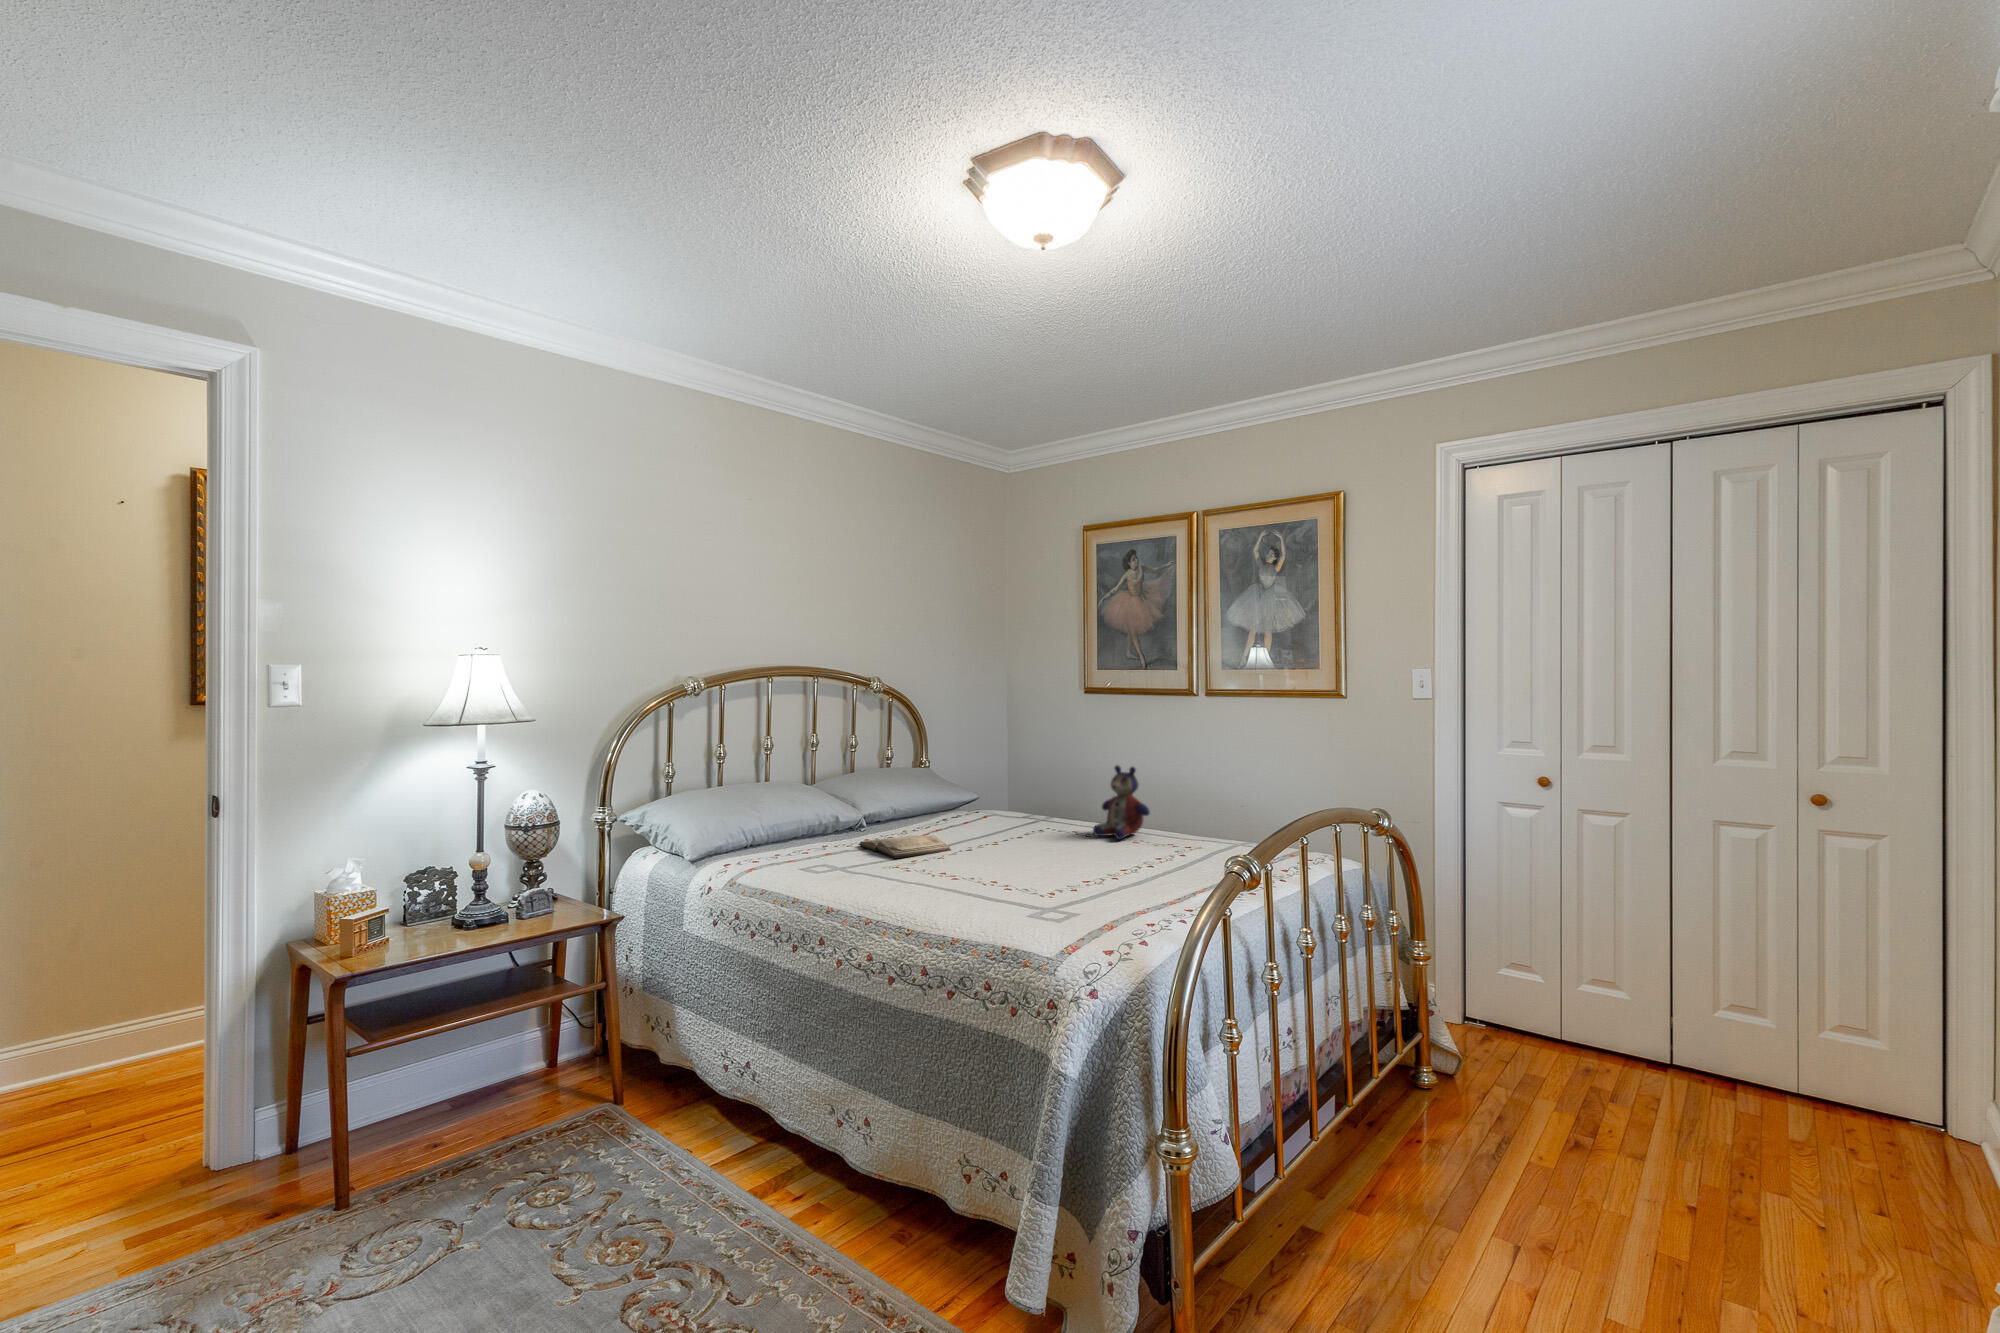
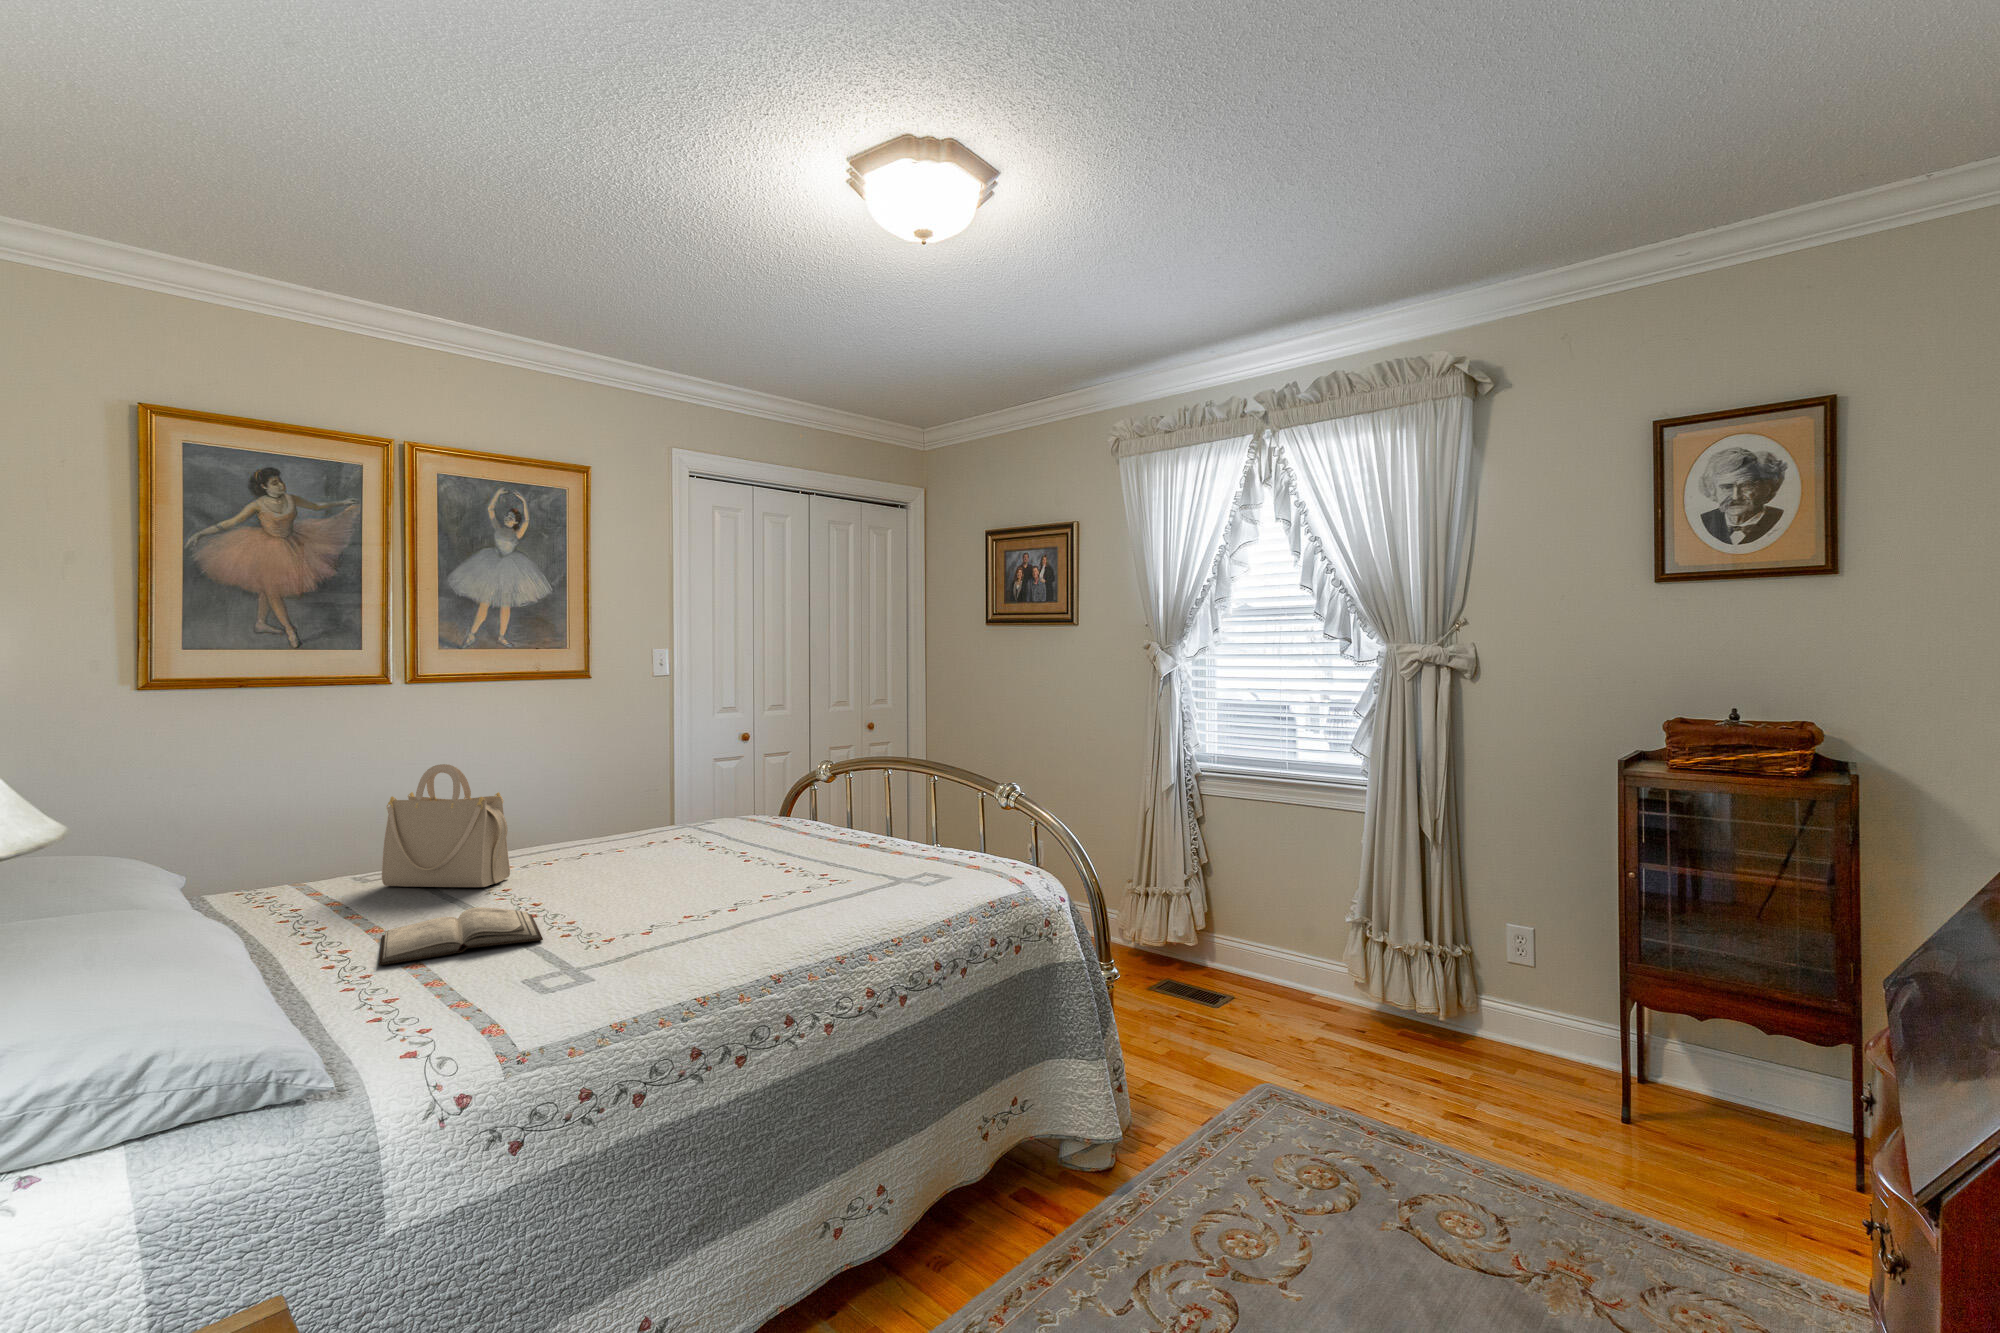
handbag: none [999,749,1039,834] -> present [382,764,510,887]
stuffed bear: present [1093,765,1150,839] -> none [552,763,627,856]

